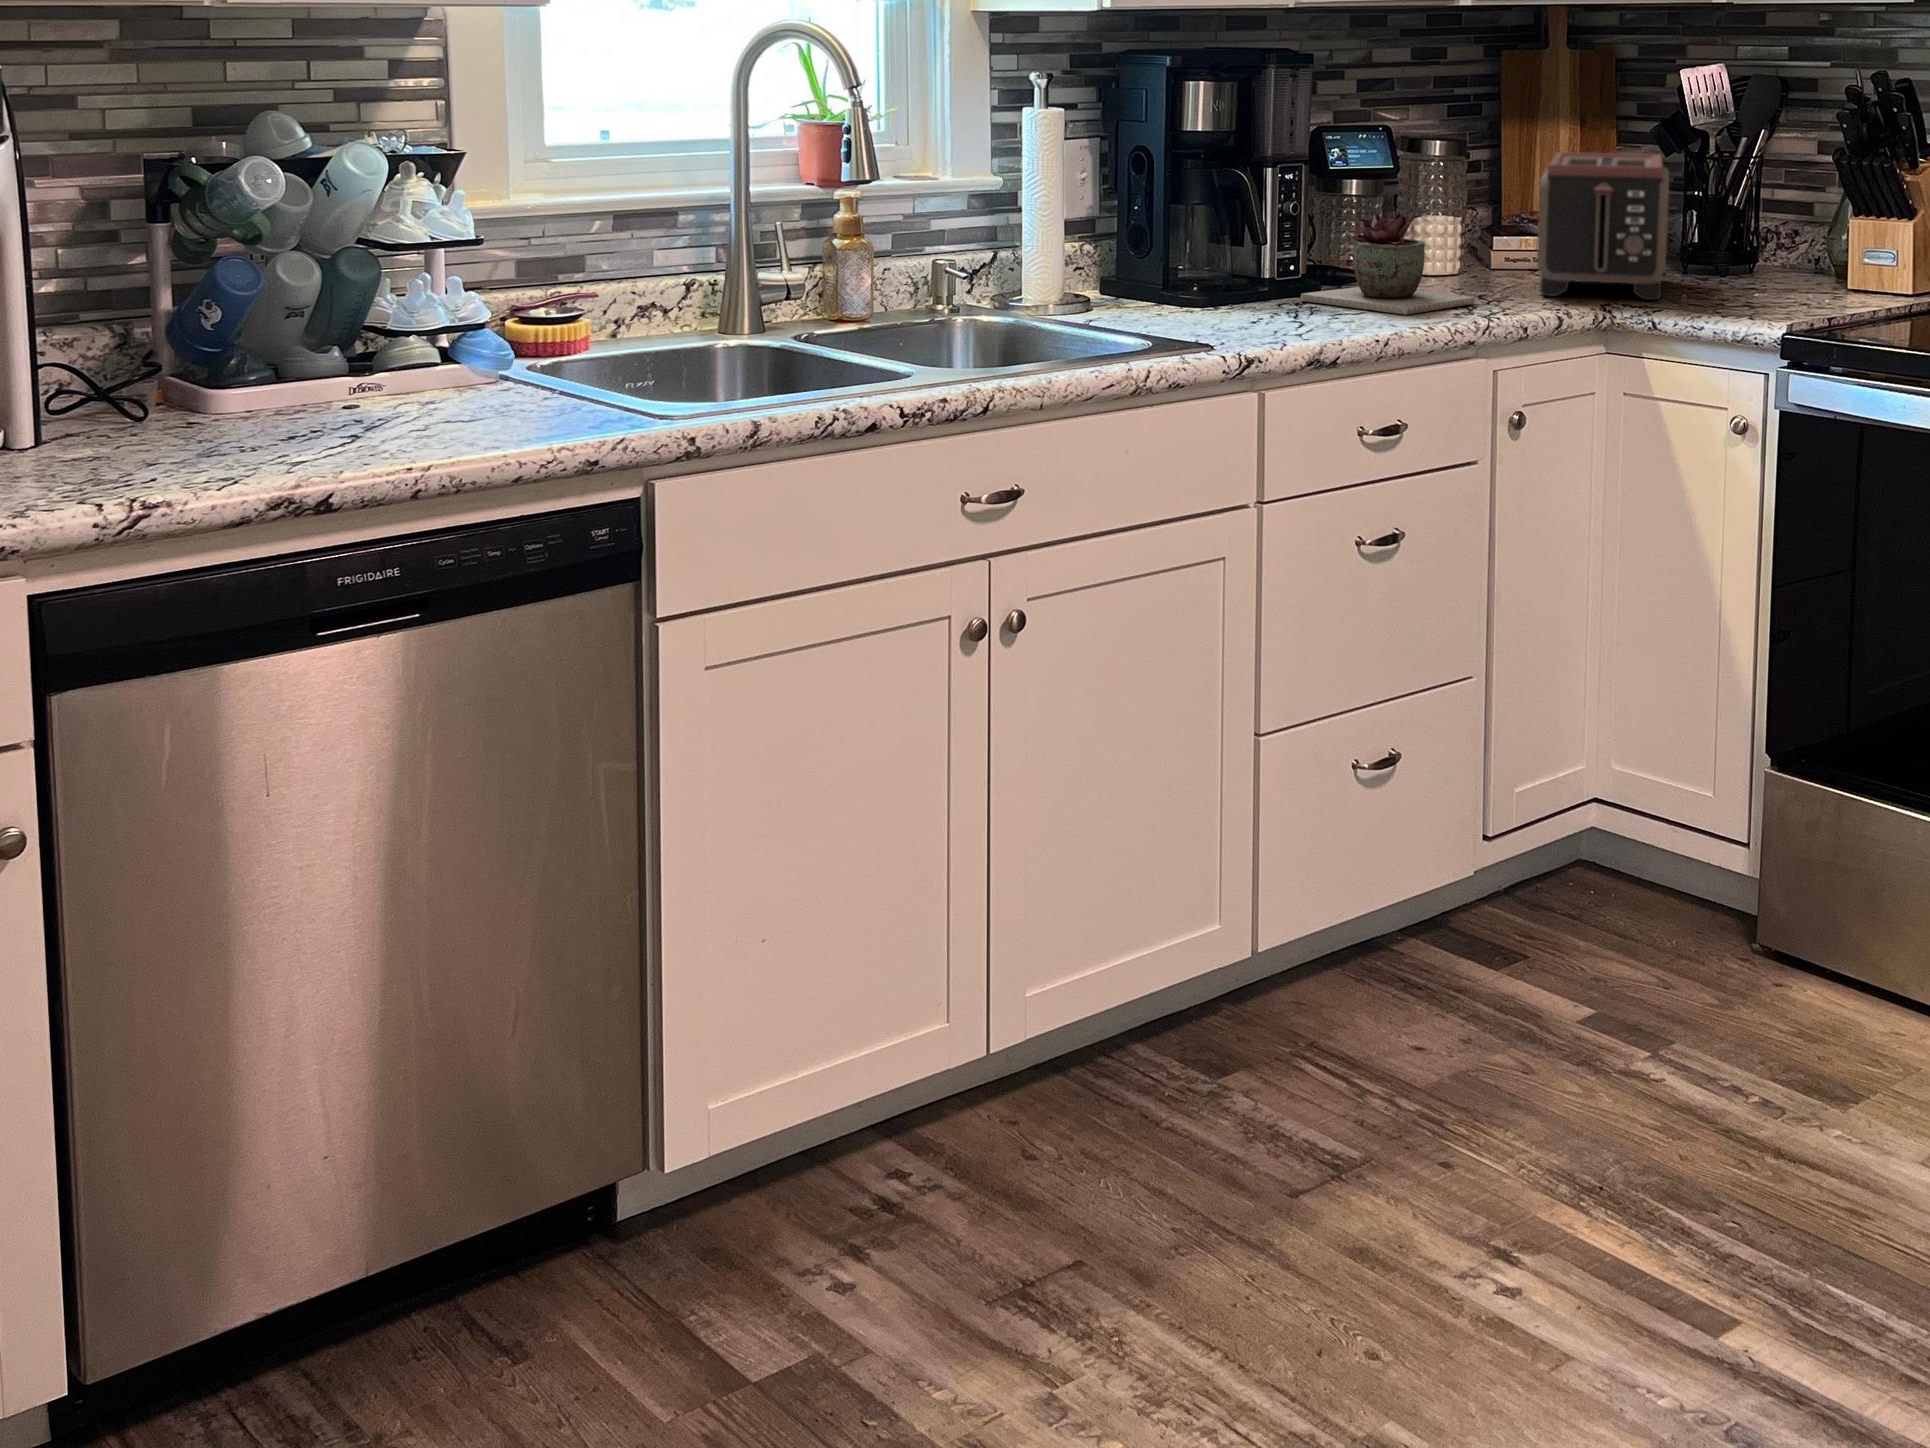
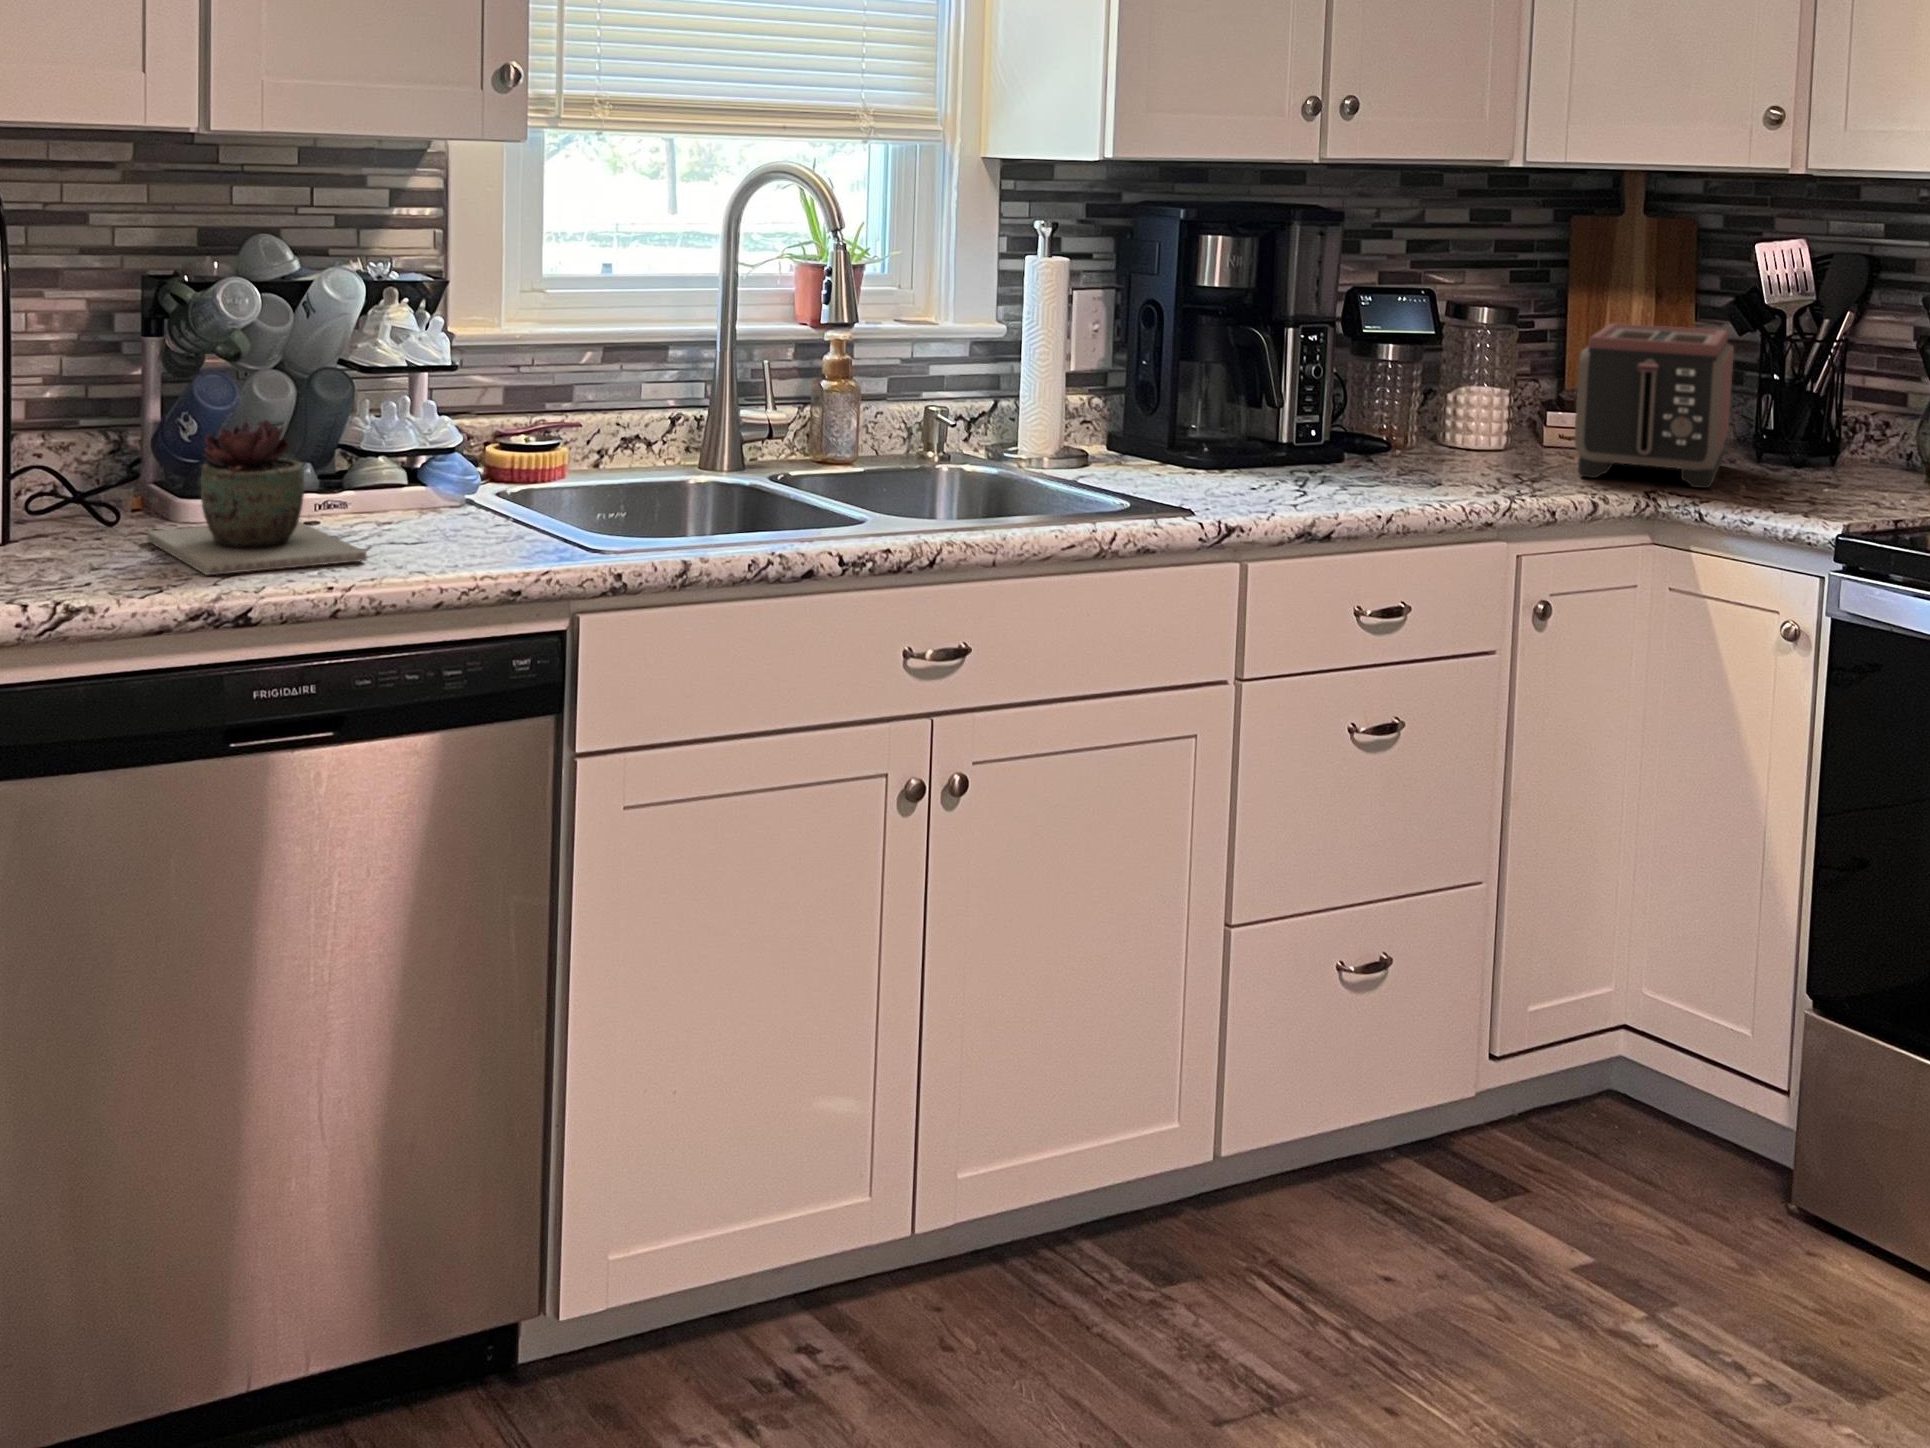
succulent plant: present [1301,211,1475,315] -> present [147,420,367,575]

